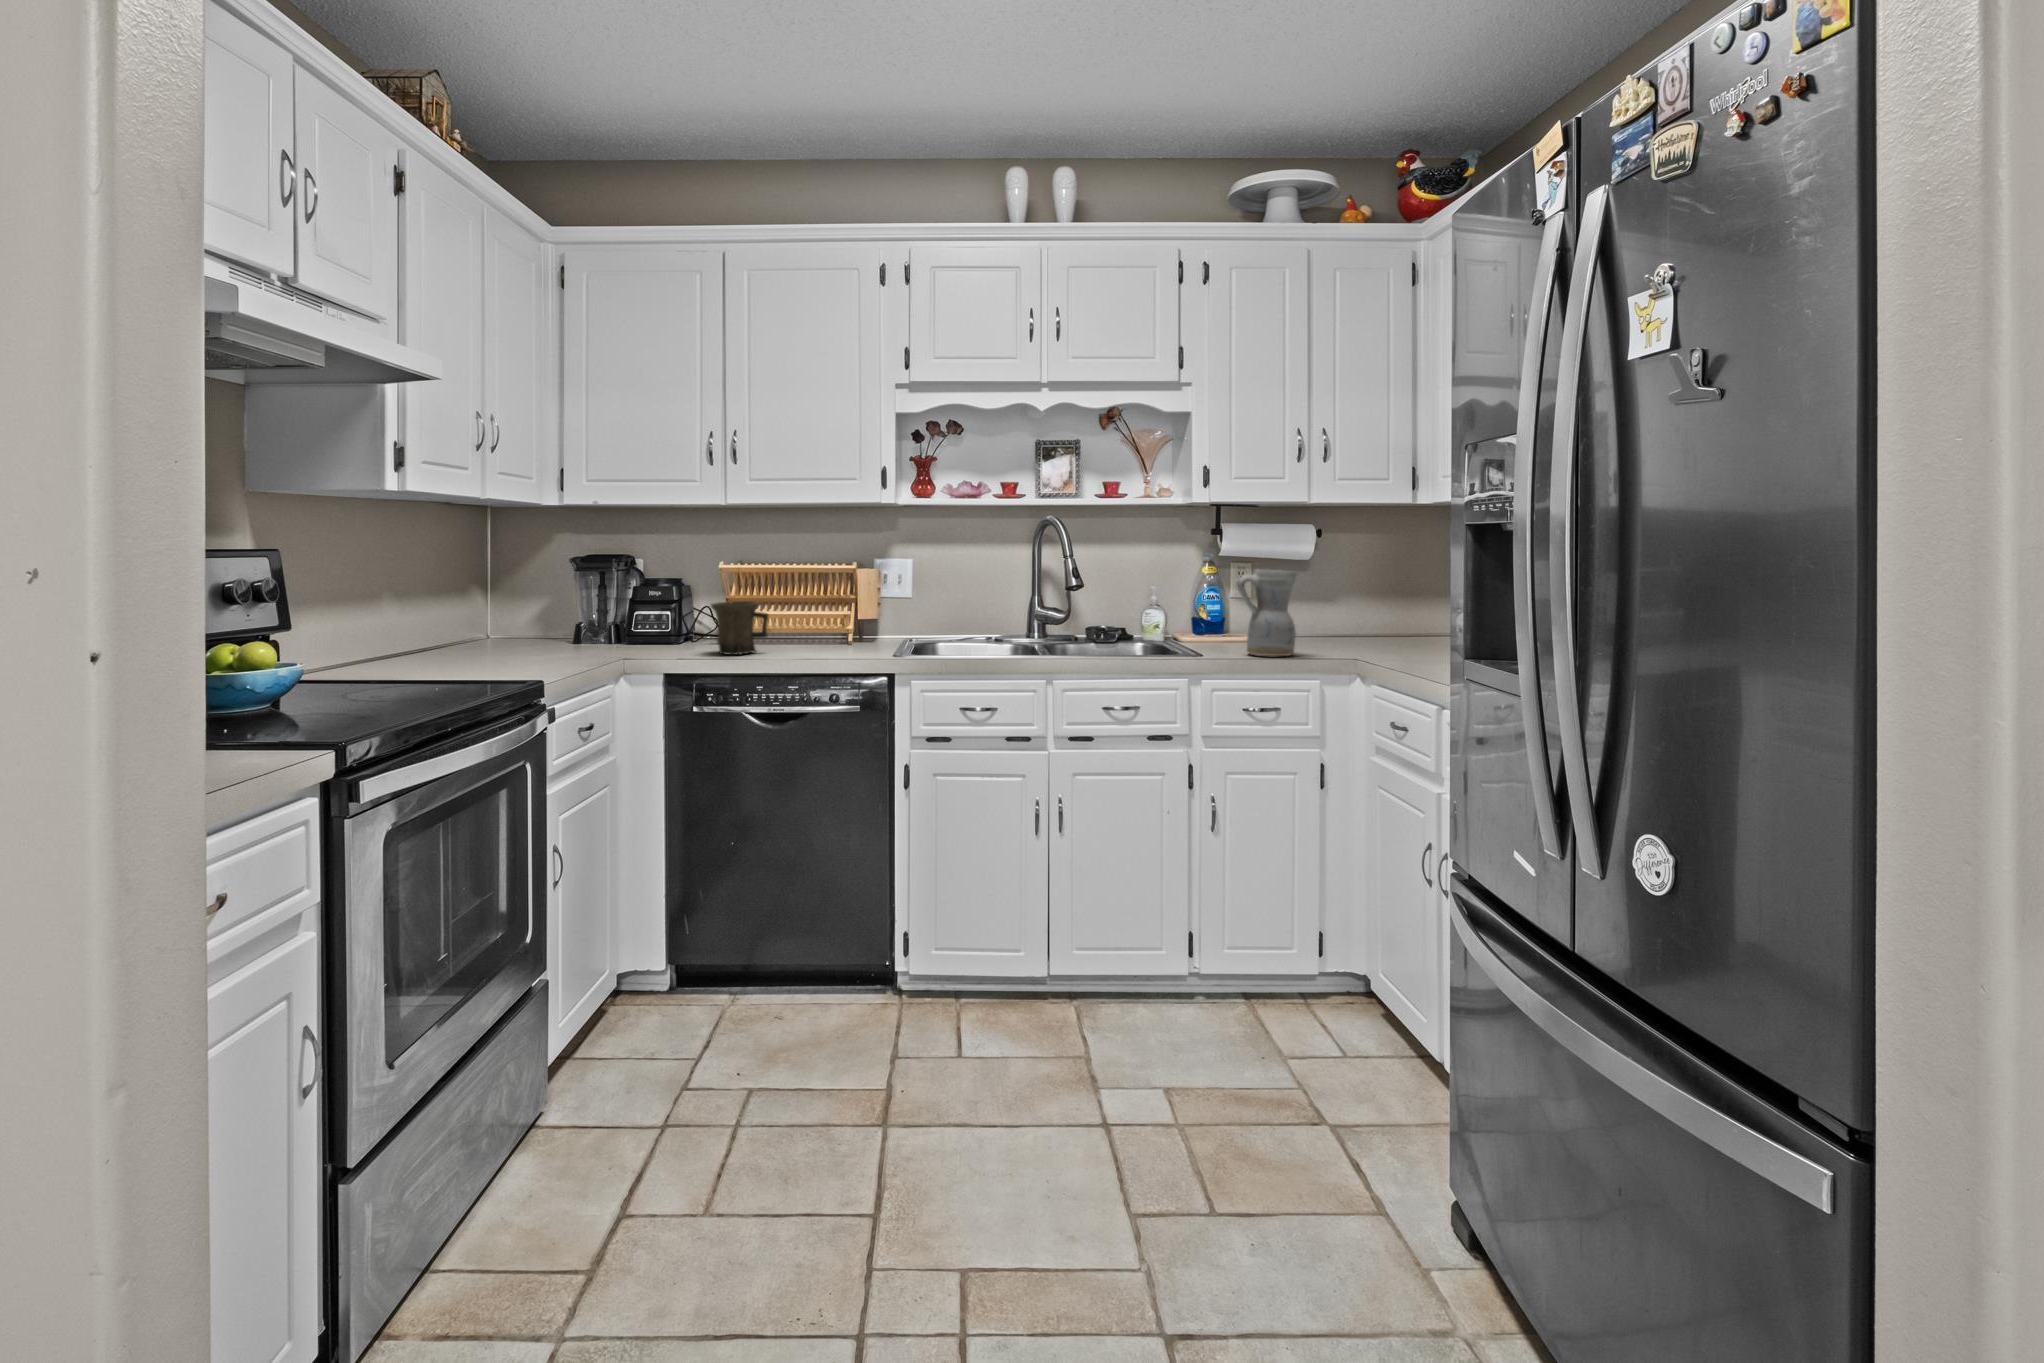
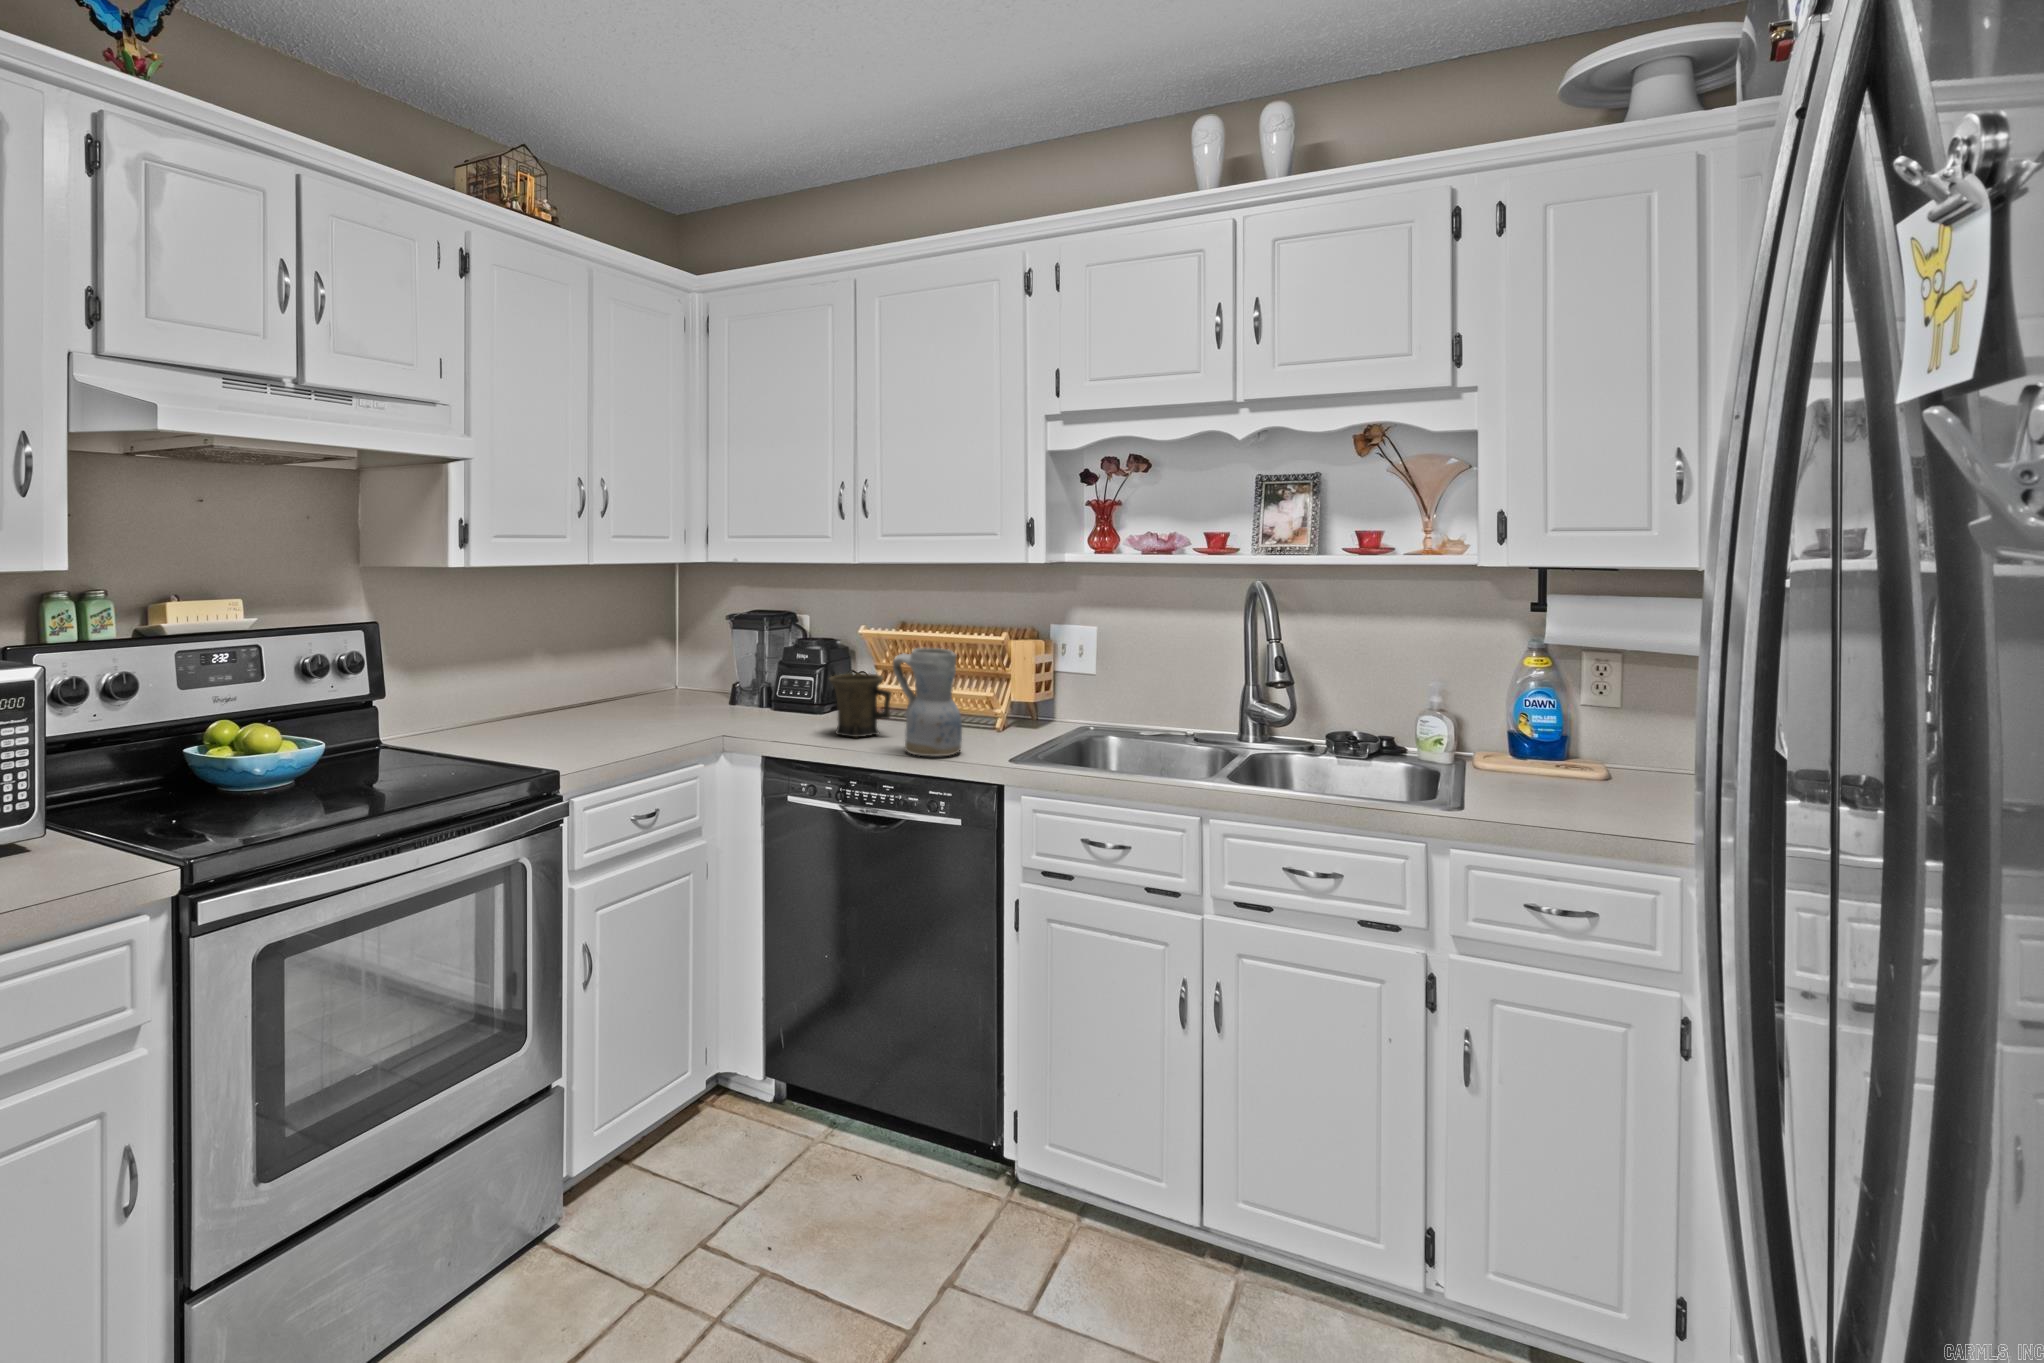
ceramic pitcher: present [1237,570,1297,656] -> present [893,648,962,756]

